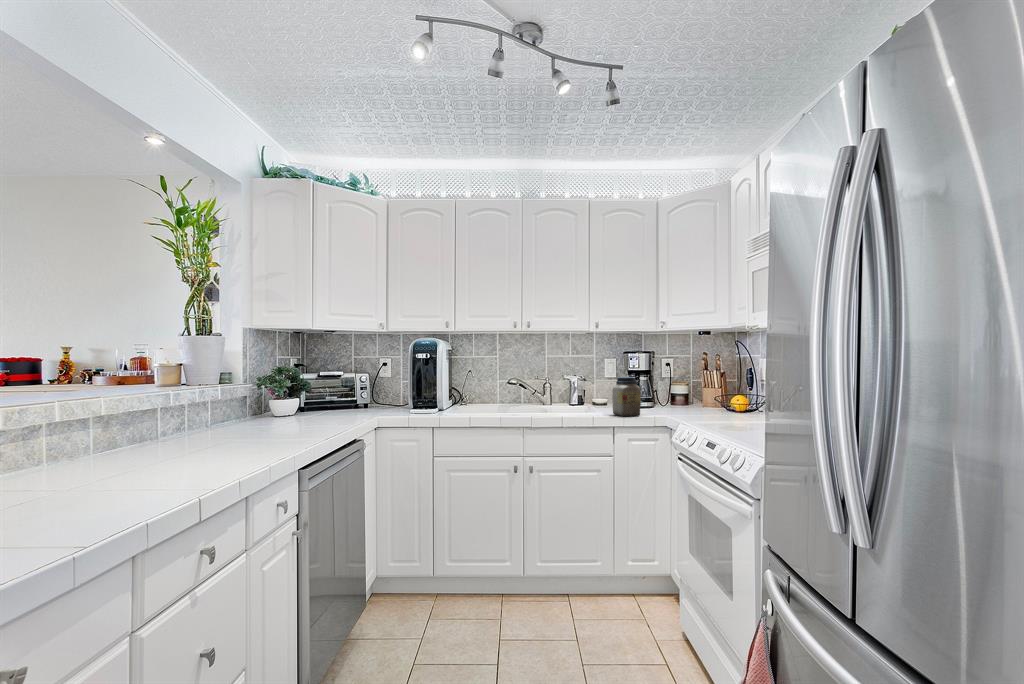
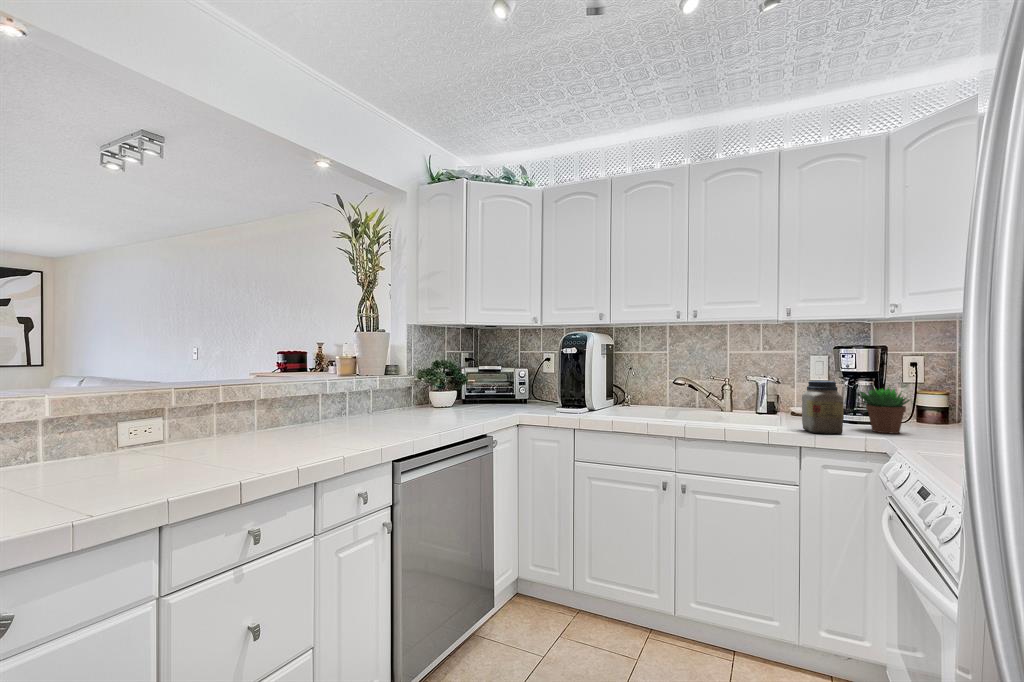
succulent plant: none [645,380,677,413] -> present [860,388,909,433]

